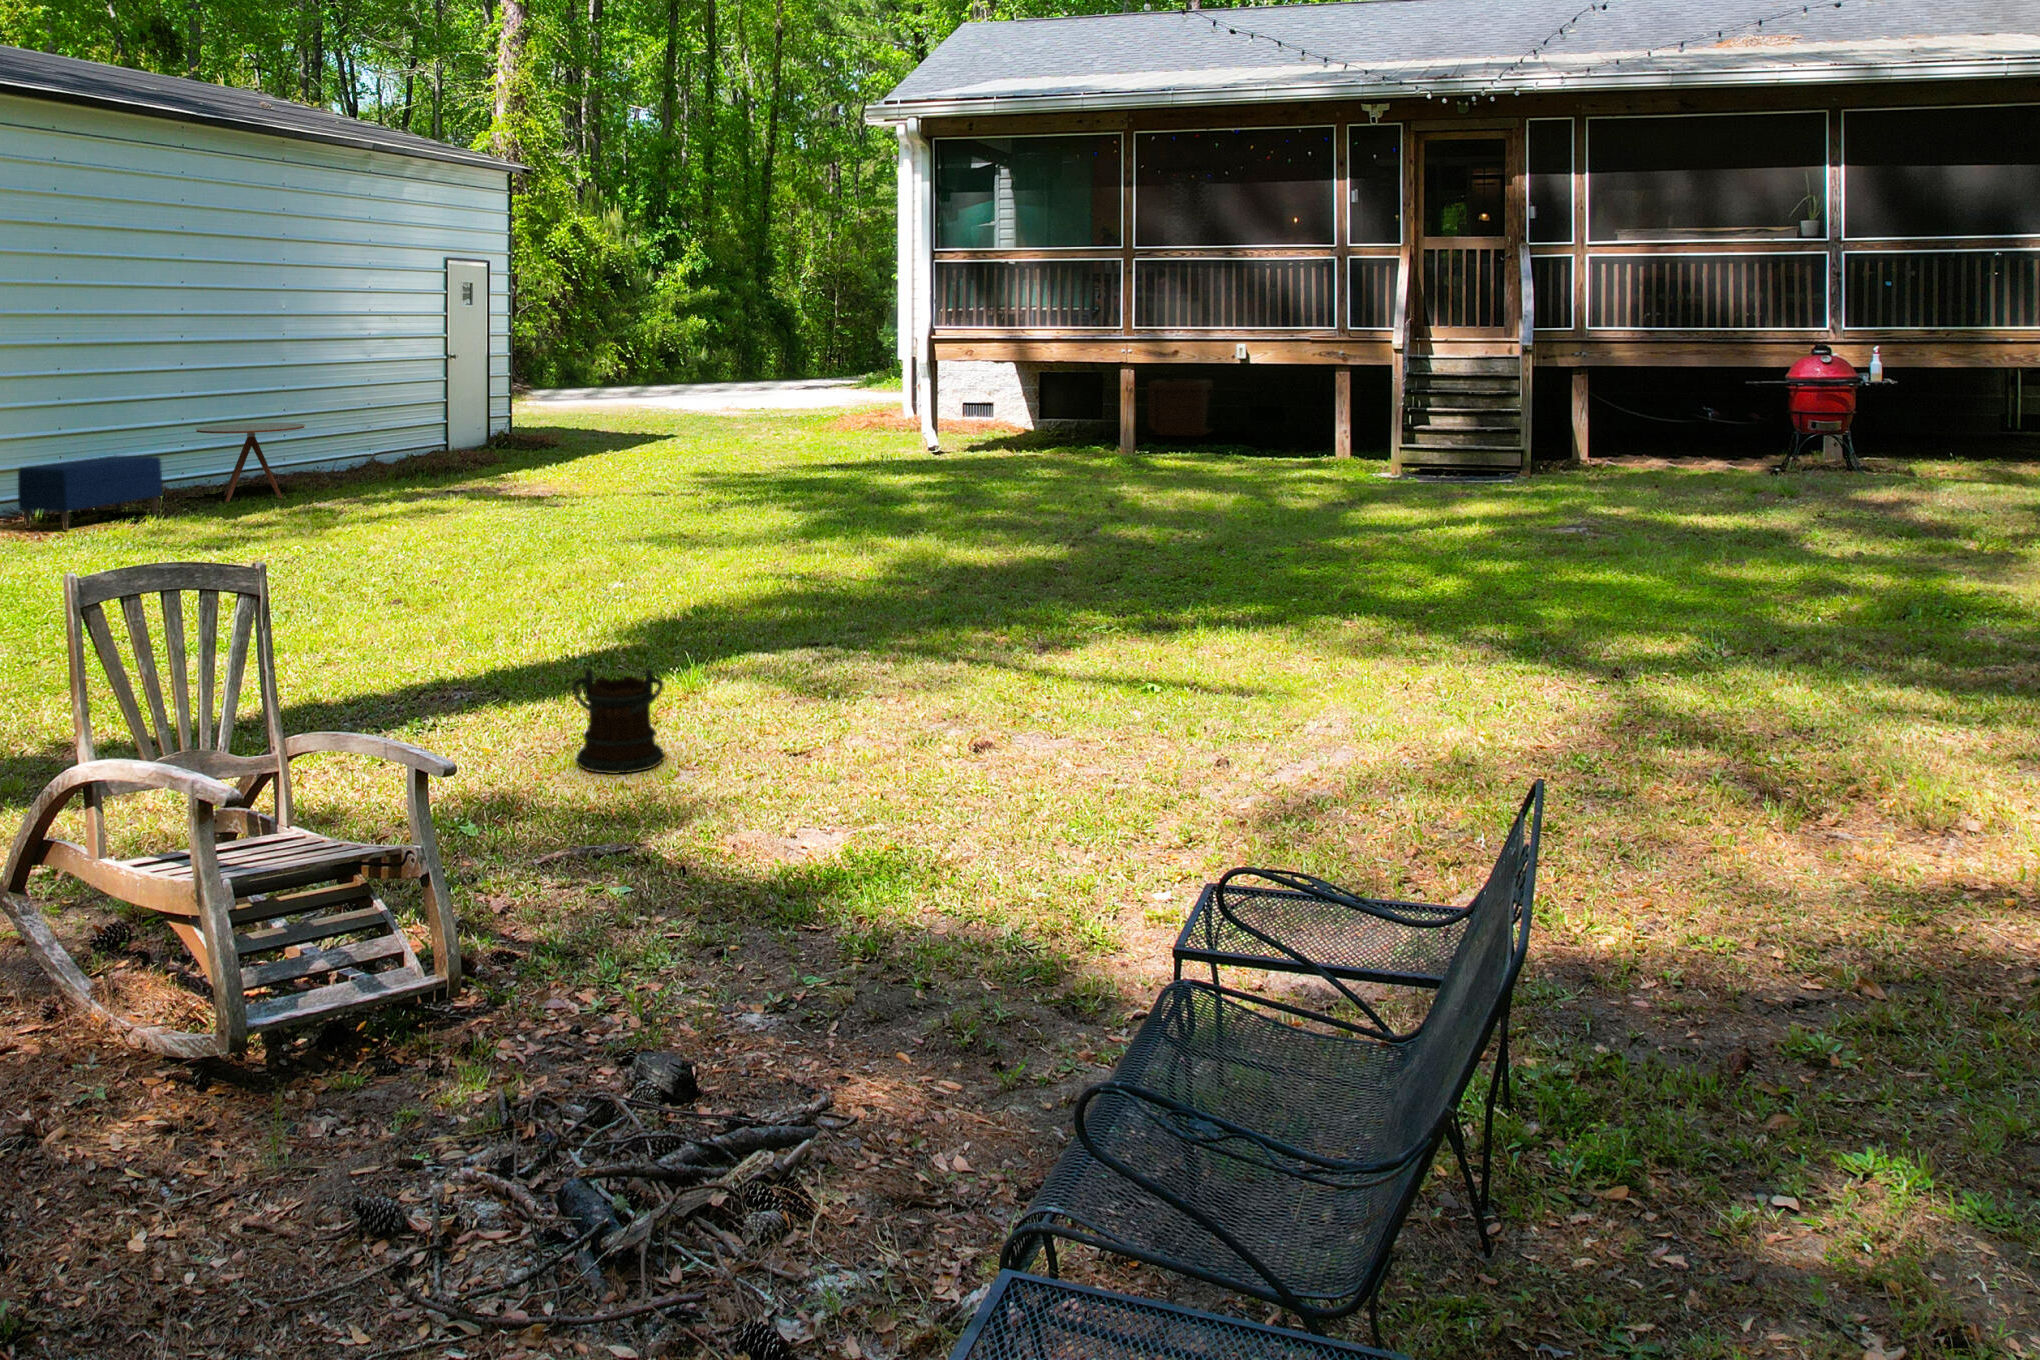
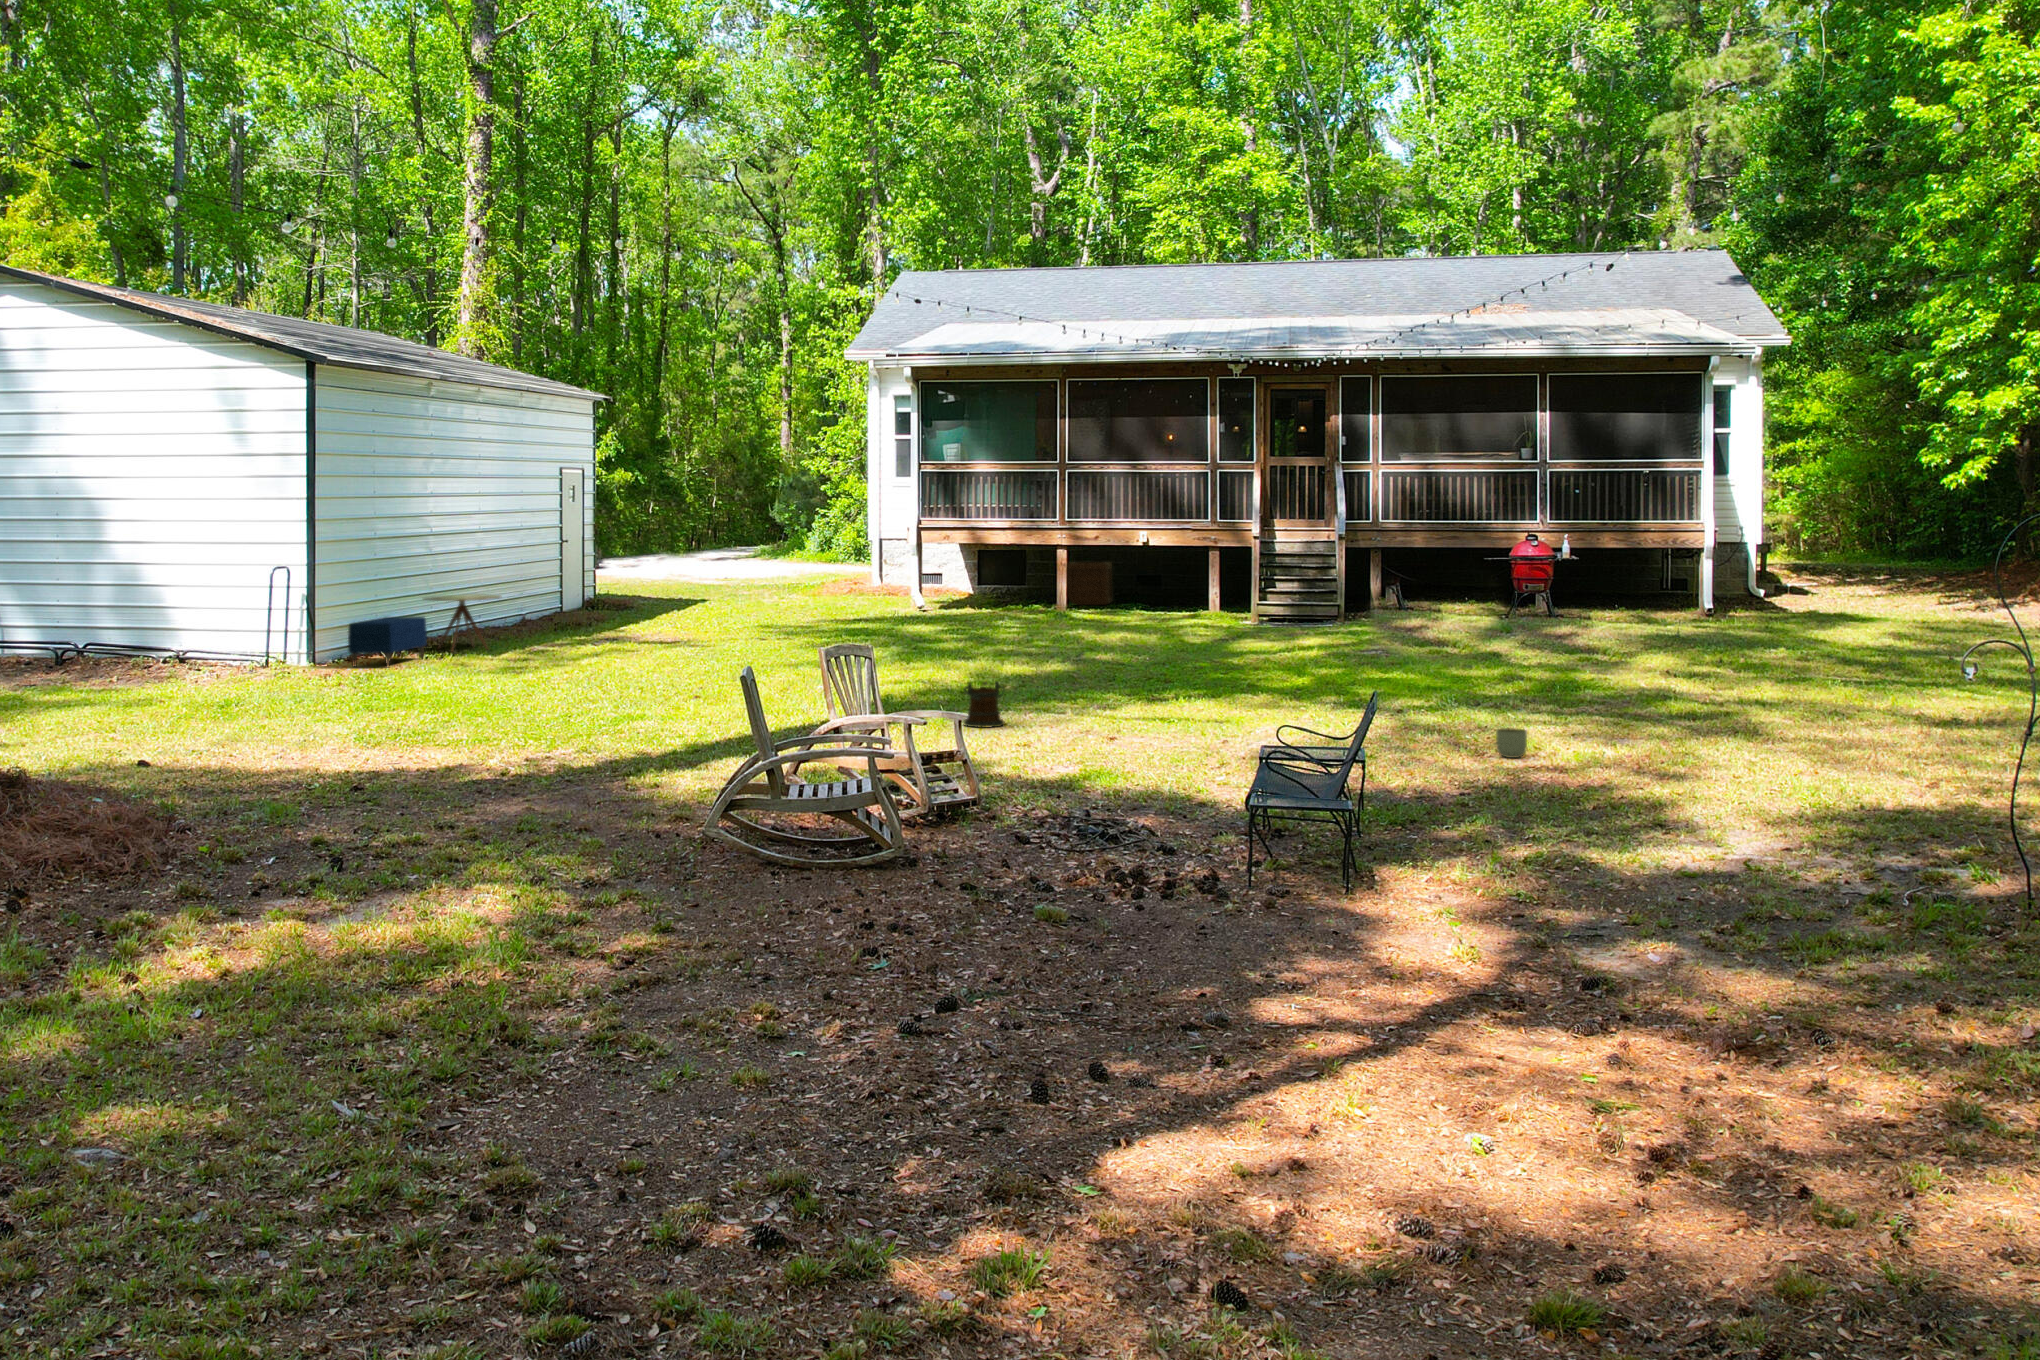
planter: none [1890,997,2010,1118] -> present [1496,728,1527,758]

